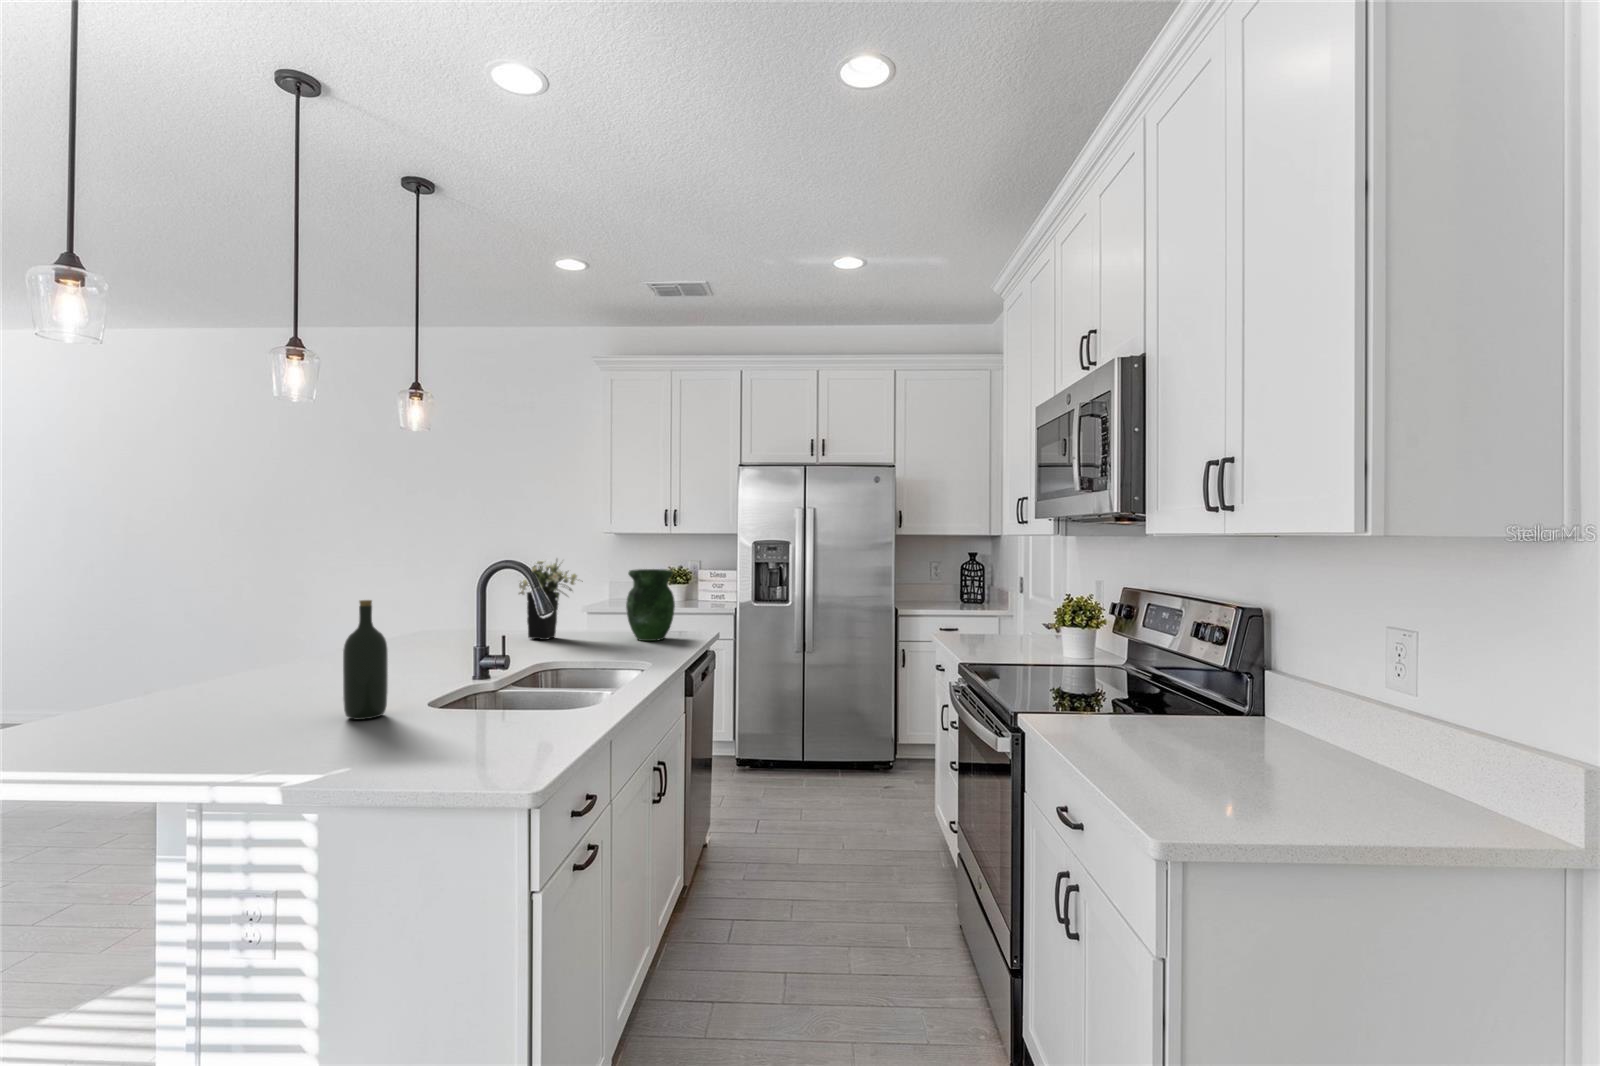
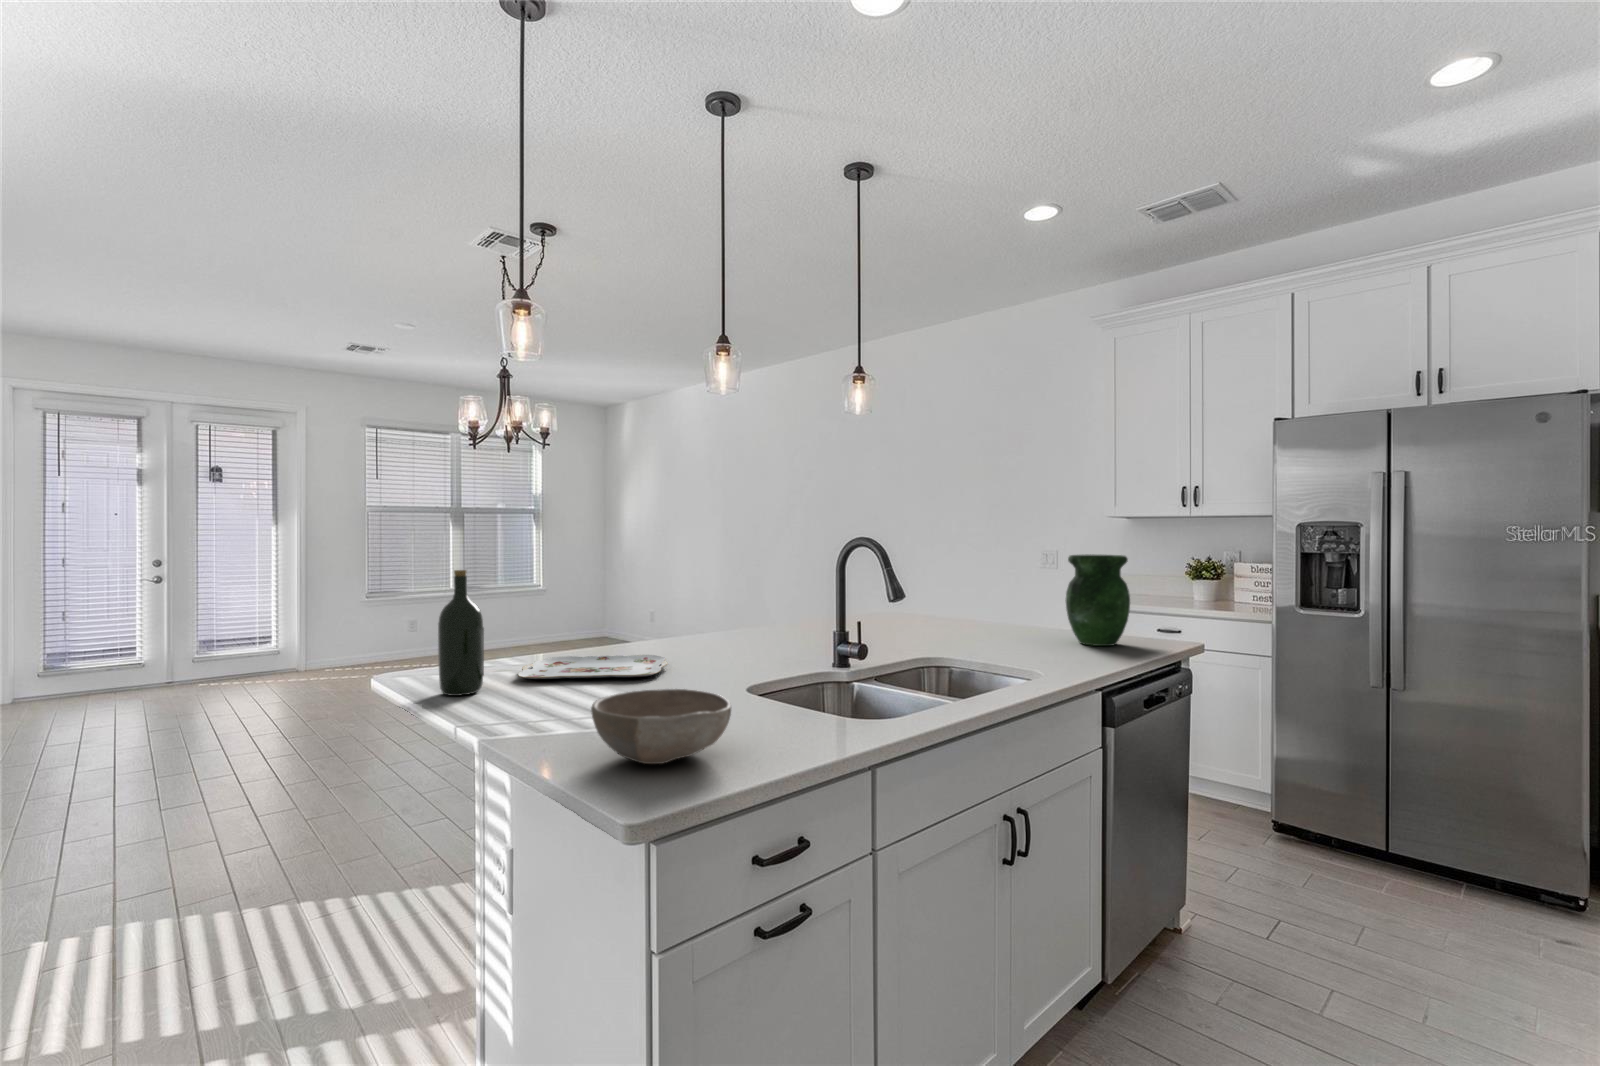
flower arrangement: present [519,560,583,640] -> none [941,539,1018,633]
wine bottle: present [343,600,388,720] -> present [438,570,484,696]
serving tray: none [122,692,317,733] -> present [518,655,668,679]
bowl: none [409,702,532,763] -> present [591,689,731,764]

